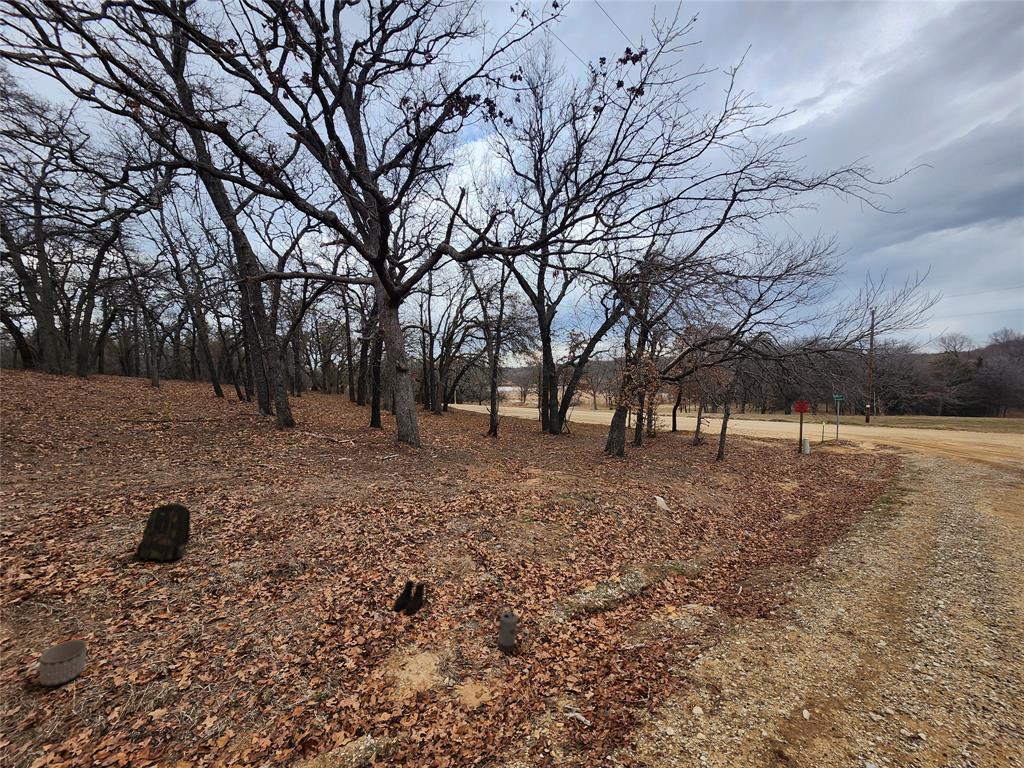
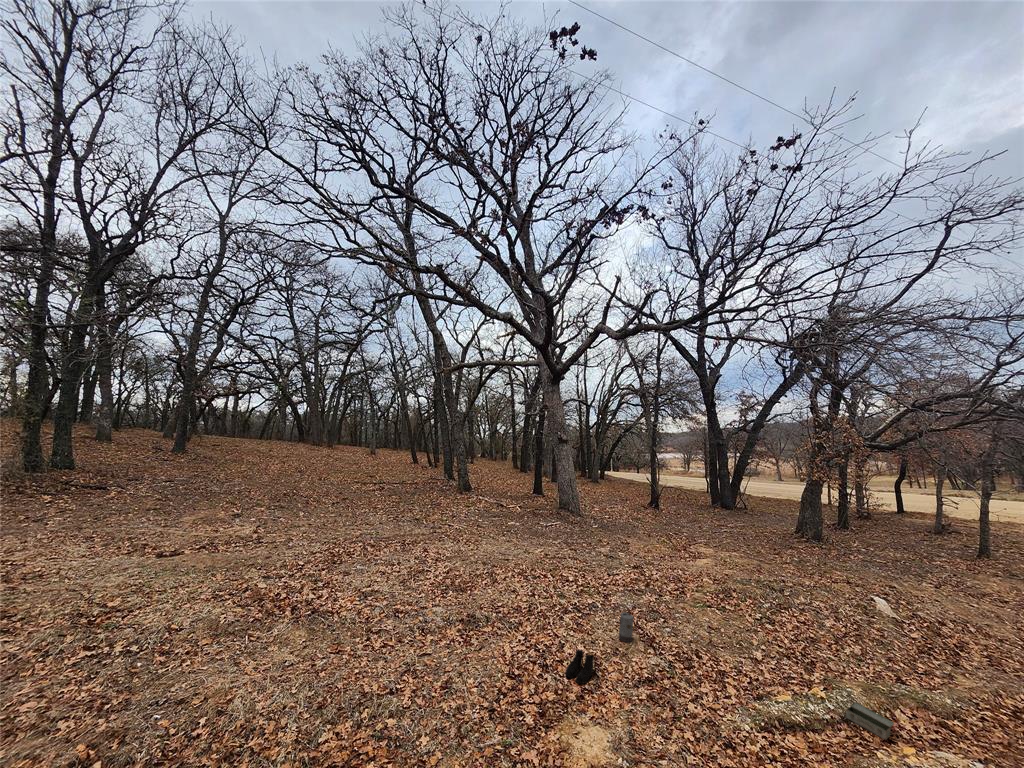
backpack: present [137,503,190,562] -> none [371,552,405,599]
toolbox: none [635,581,667,606] -> present [846,702,894,740]
watering can: present [492,604,527,652] -> present [613,605,641,642]
planter: present [40,640,87,686] -> none [322,649,348,682]

